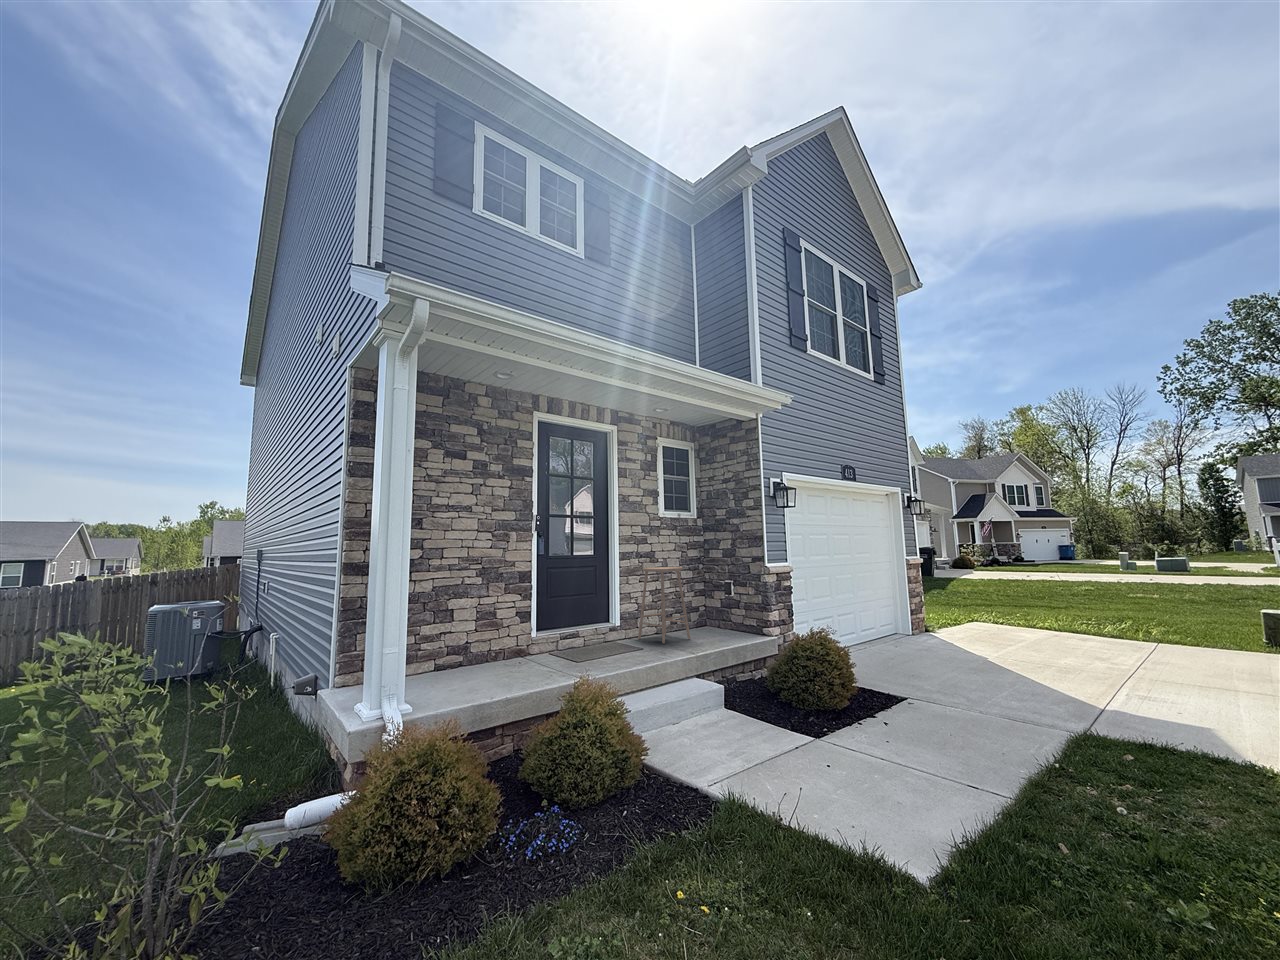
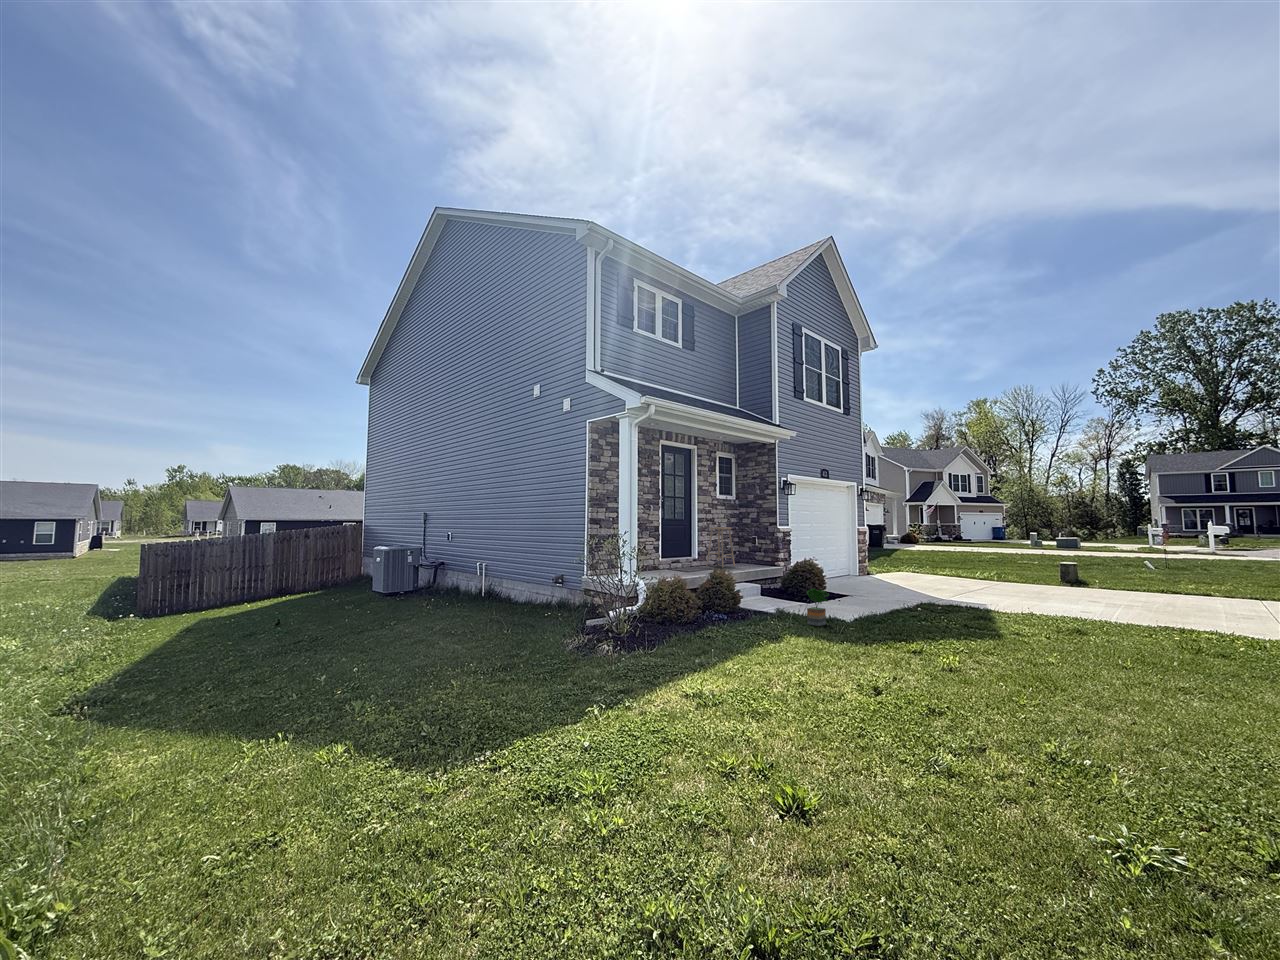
potted tree: none [806,748,876,879] -> present [807,589,829,626]

